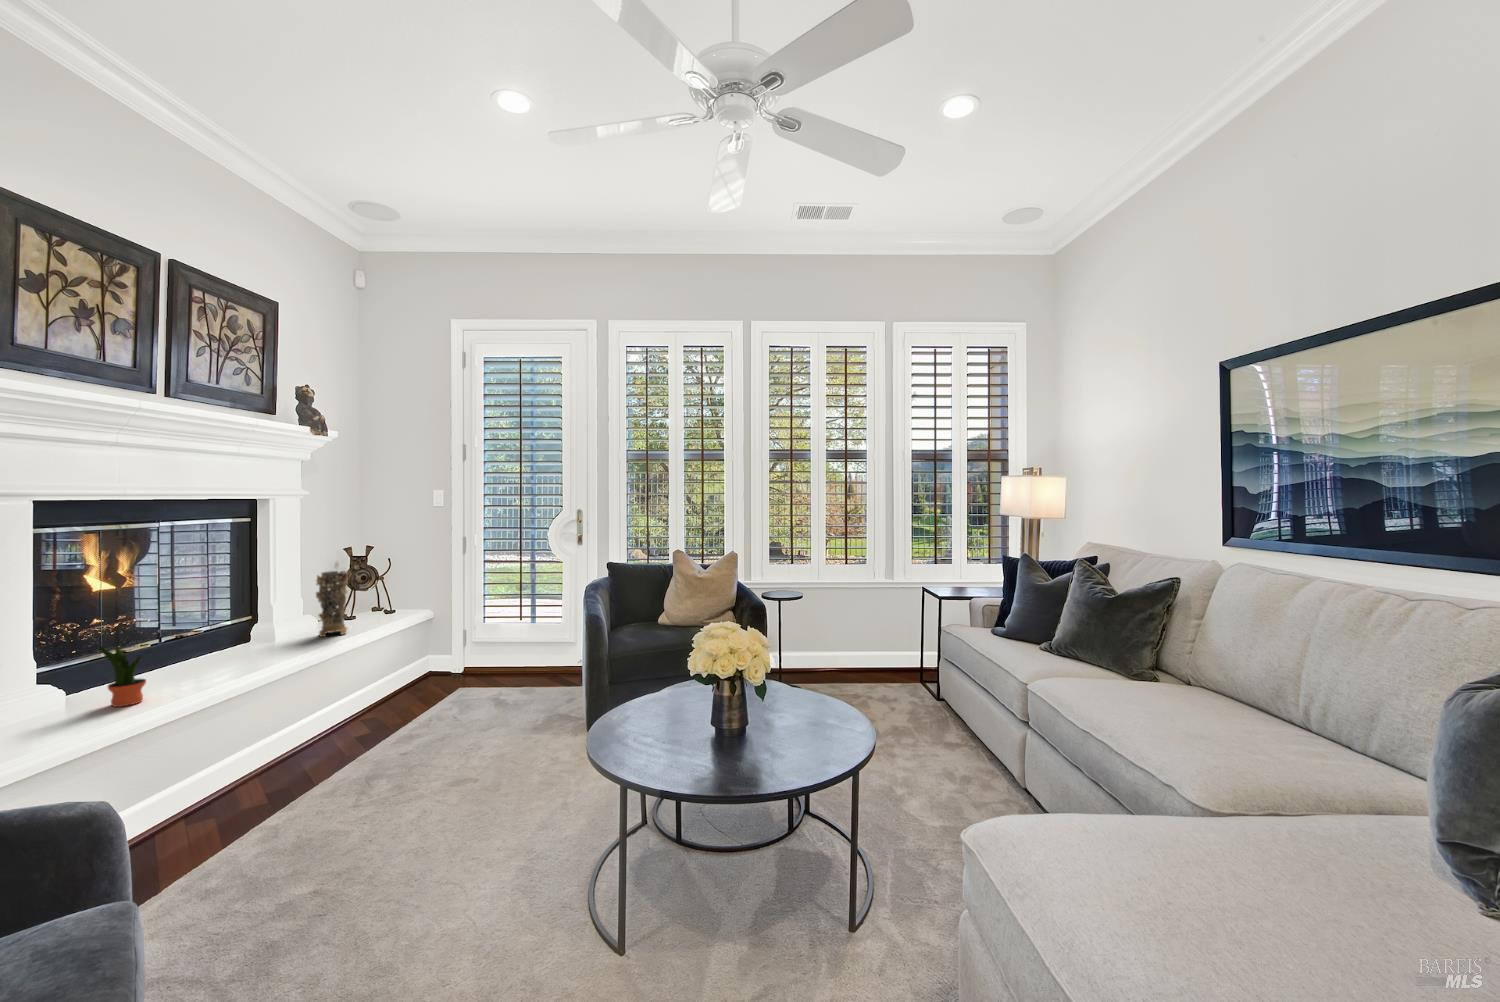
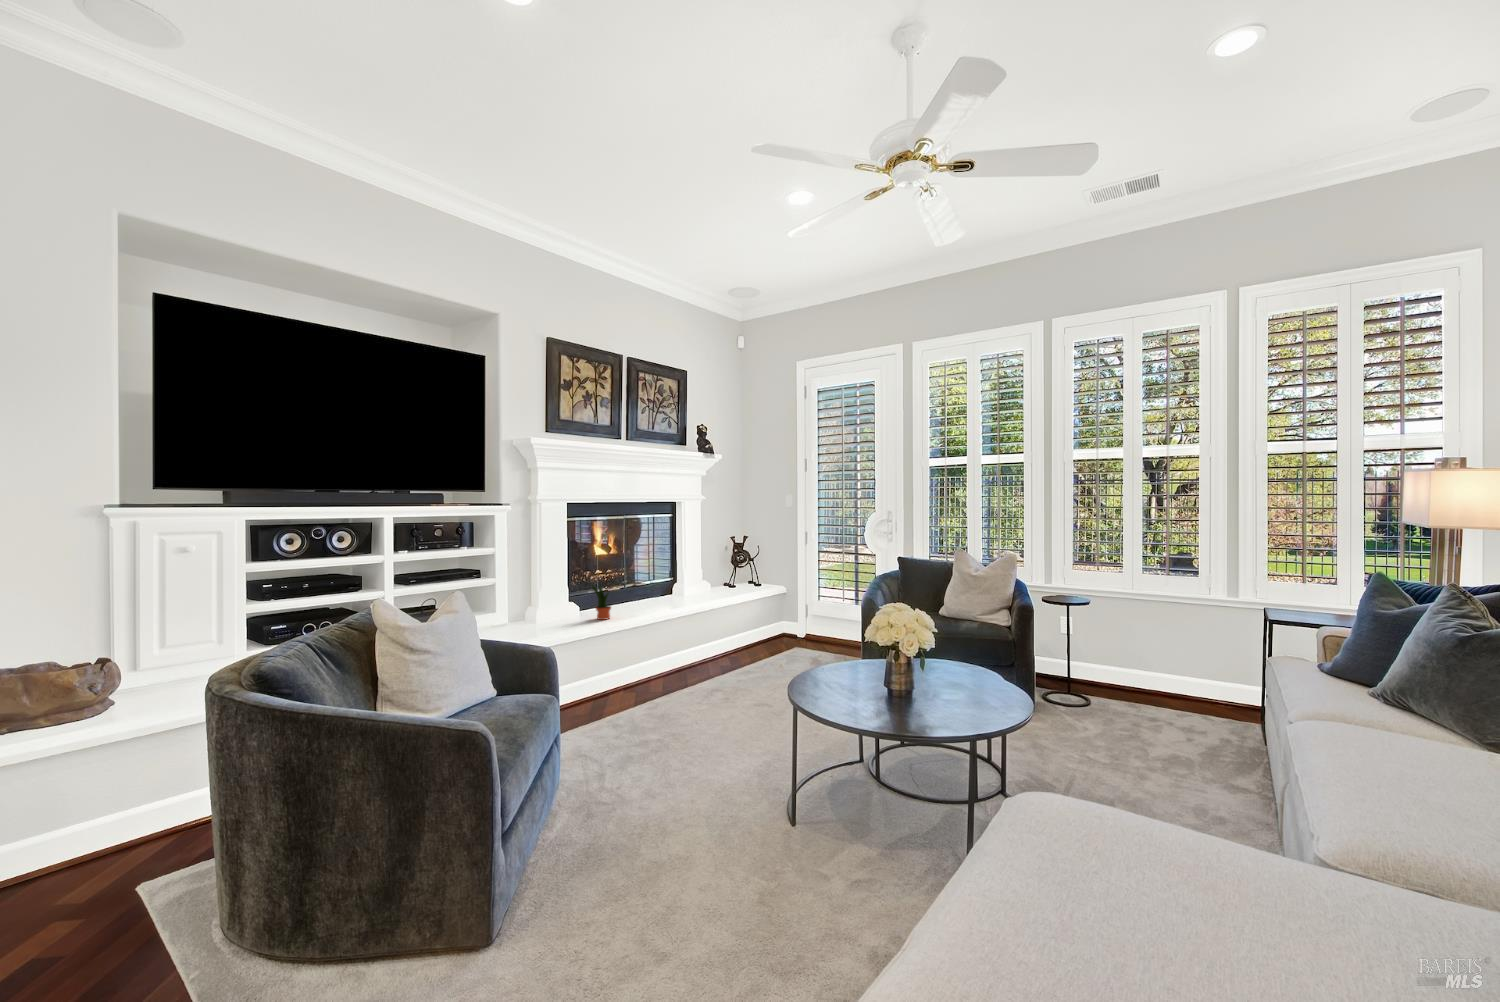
decorative vase: present [316,571,348,637] -> none [705,552,726,596]

